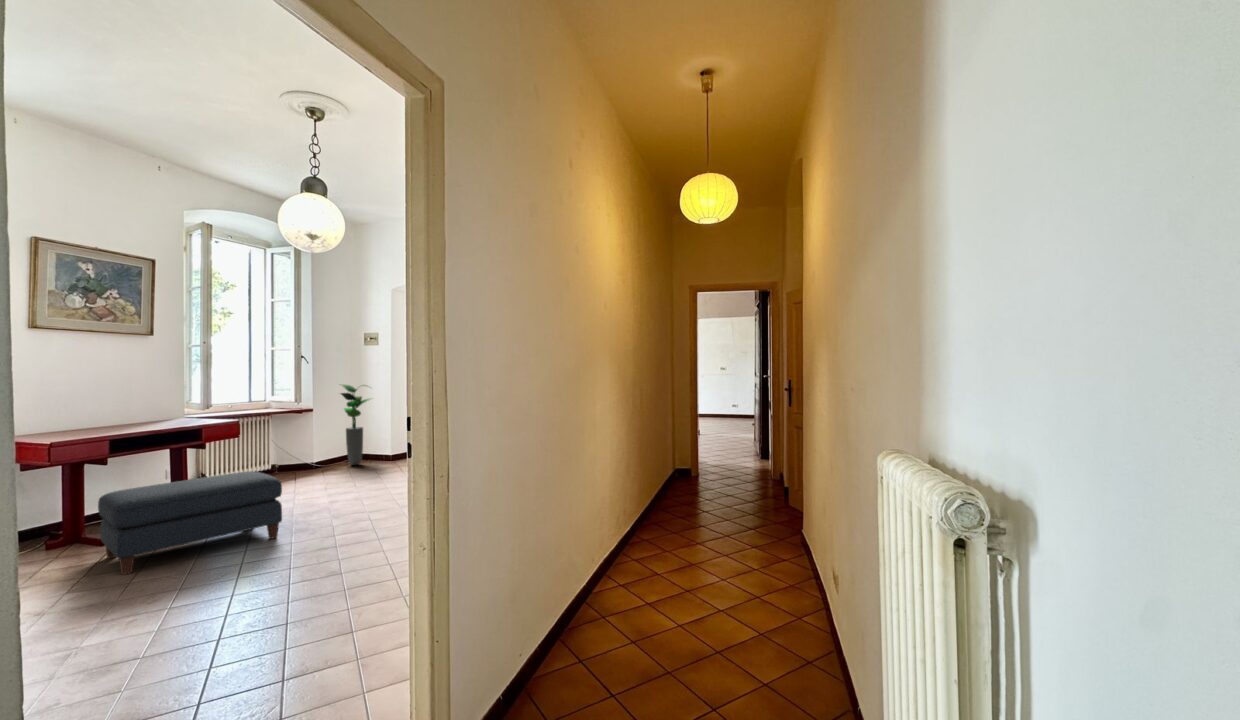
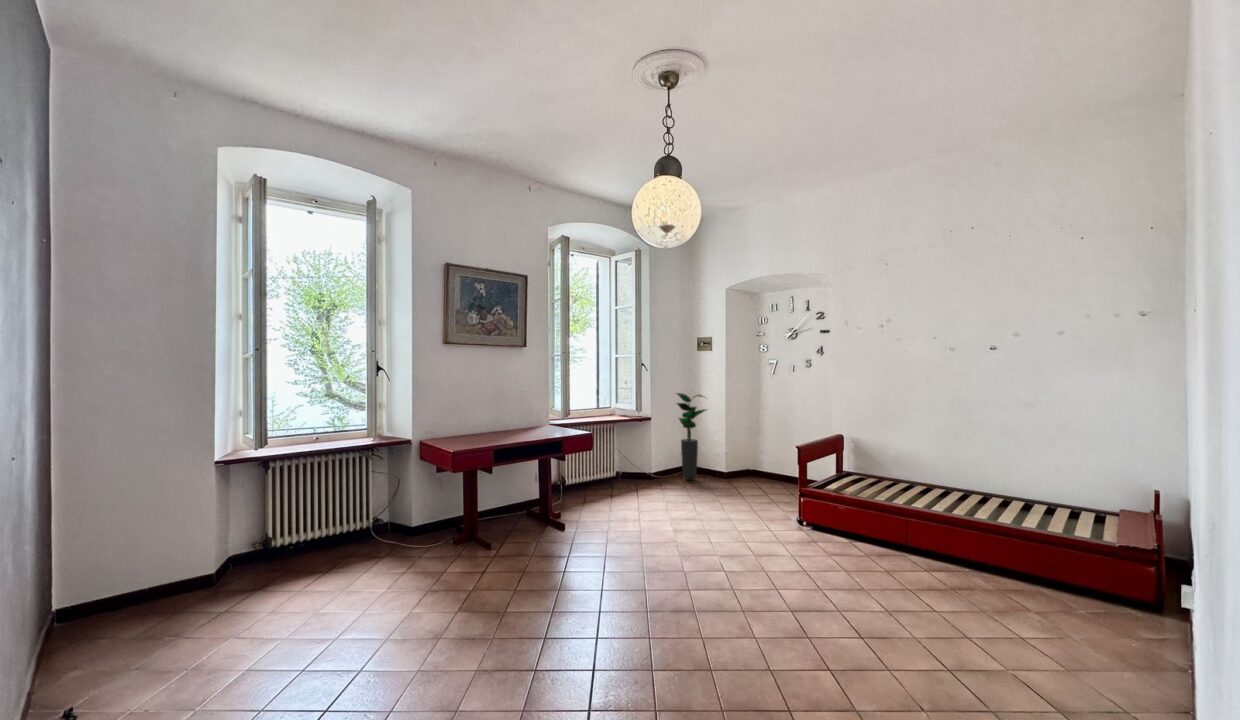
ottoman: present [98,471,282,575] -> none [482,501,638,613]

